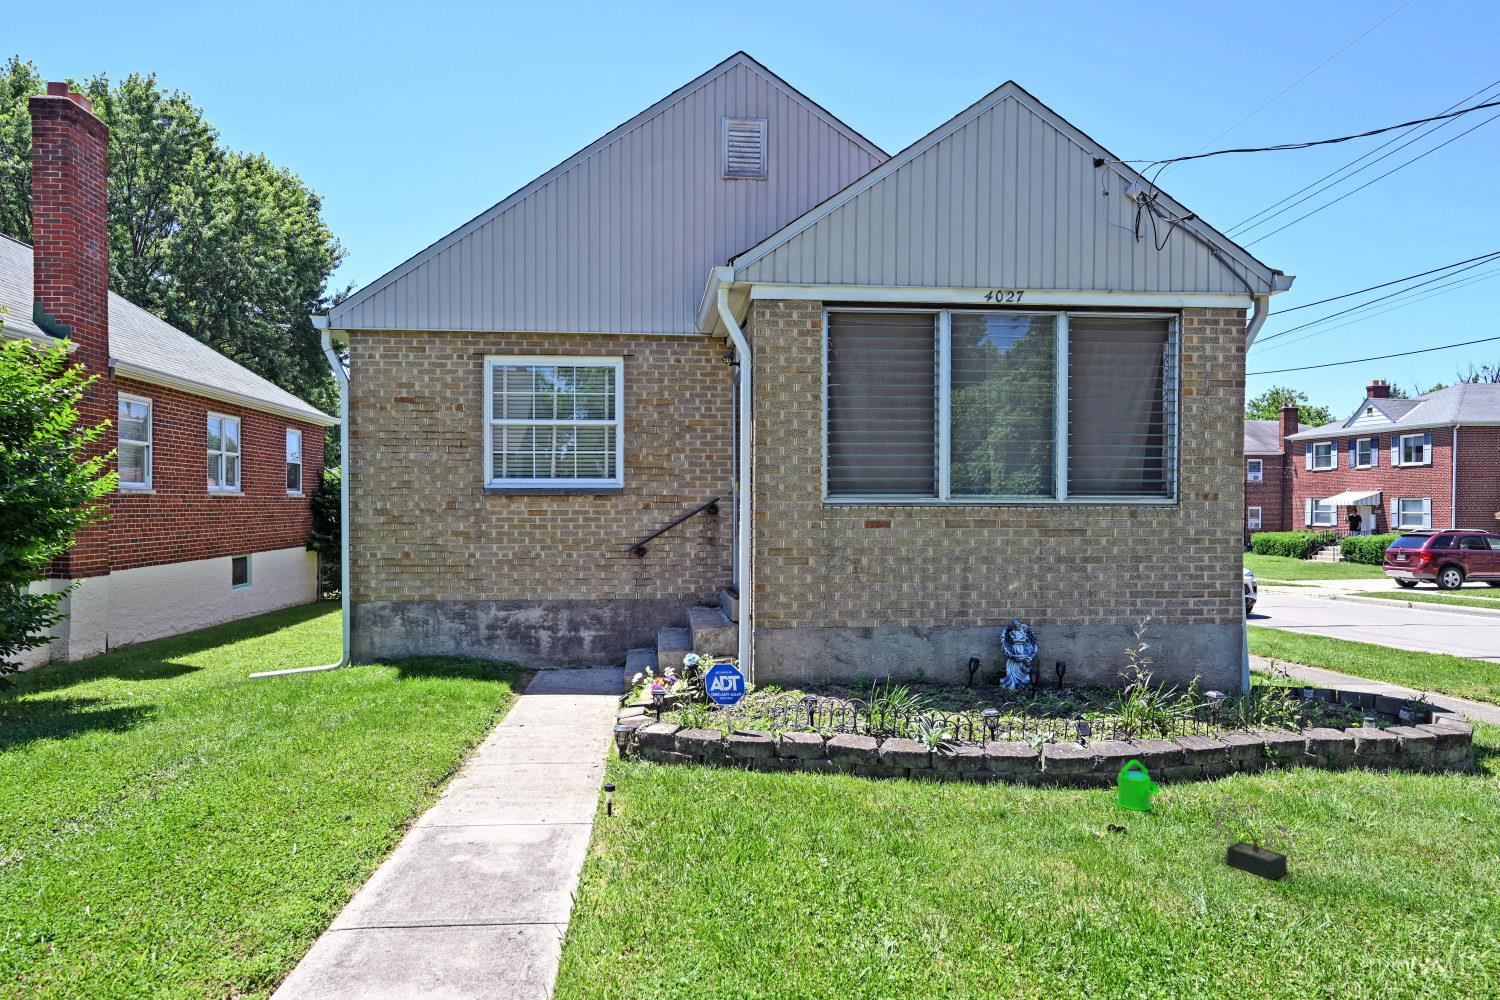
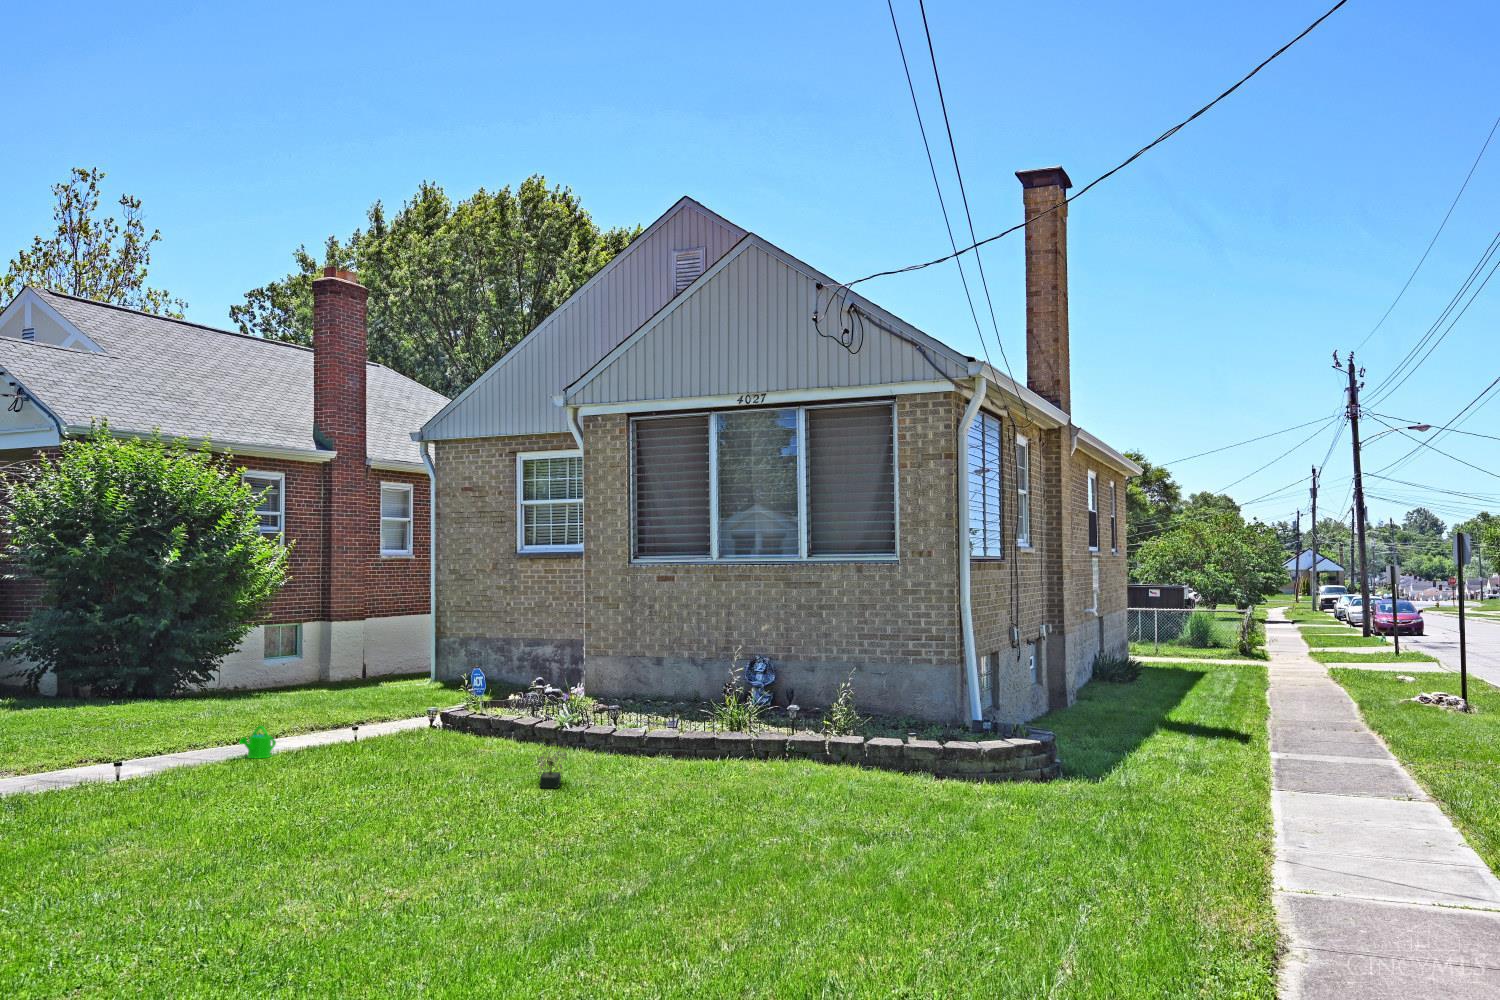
watering can: present [1116,760,1159,811] -> present [239,726,276,758]

